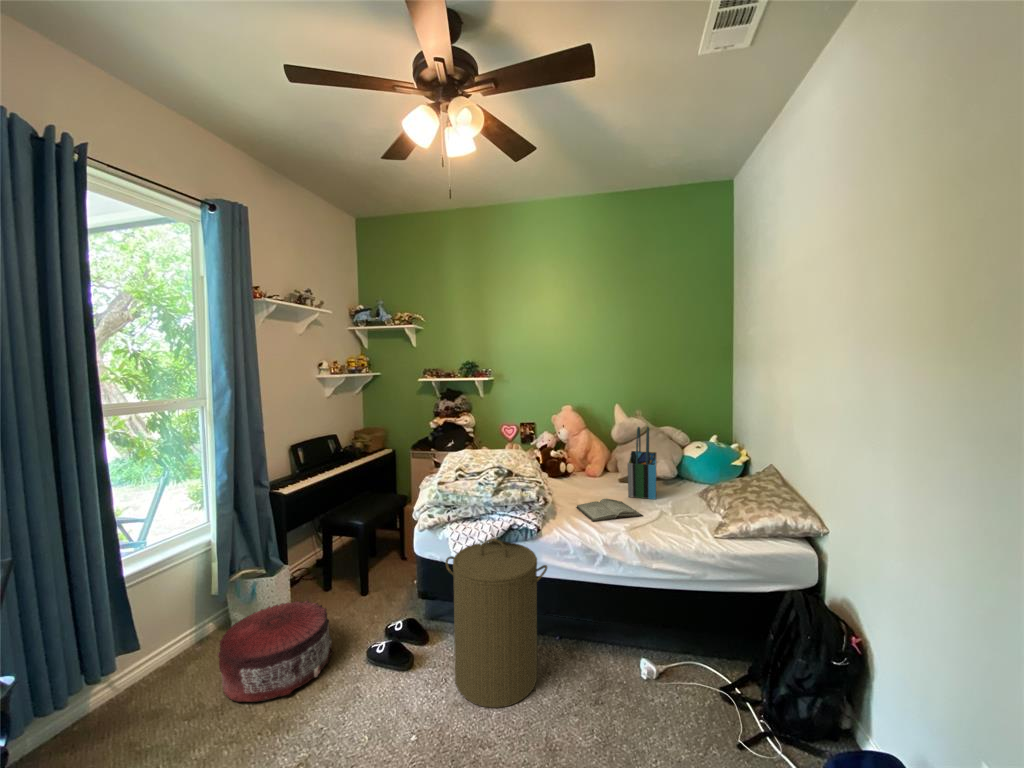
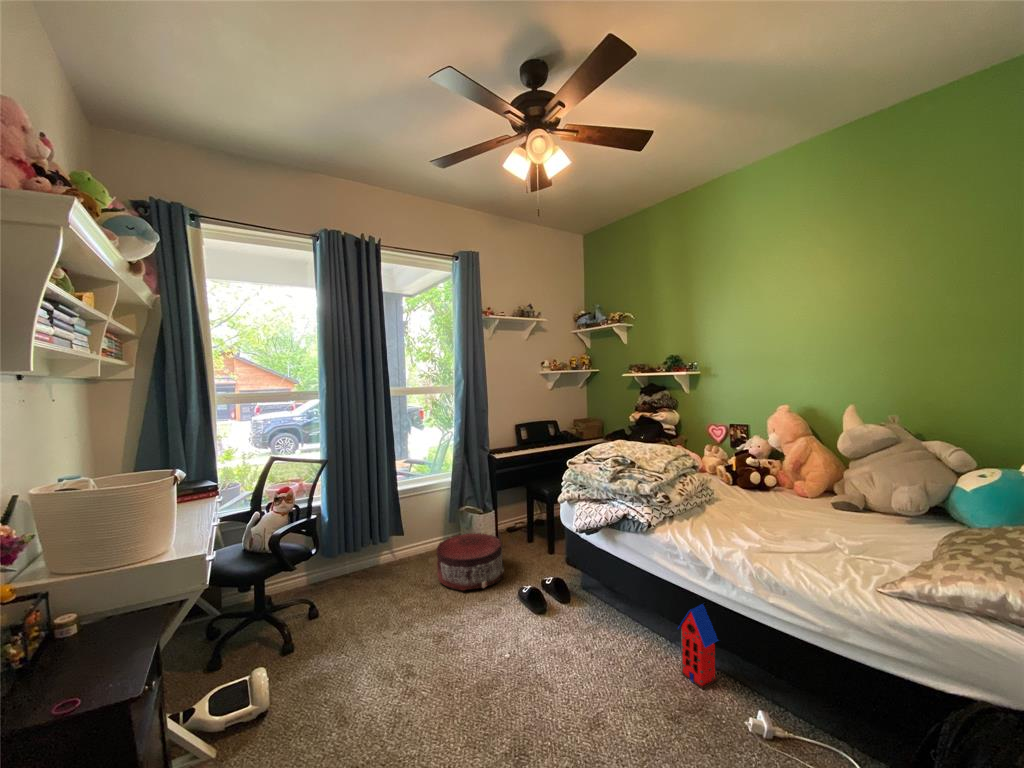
tote bag: present [627,427,656,499] -> none [804,433,888,533]
diary: present [576,499,643,522] -> none [721,514,800,545]
laundry hamper: present [445,539,547,708] -> none [553,518,635,673]
toy house: none [575,587,607,665] -> present [678,604,719,689]

